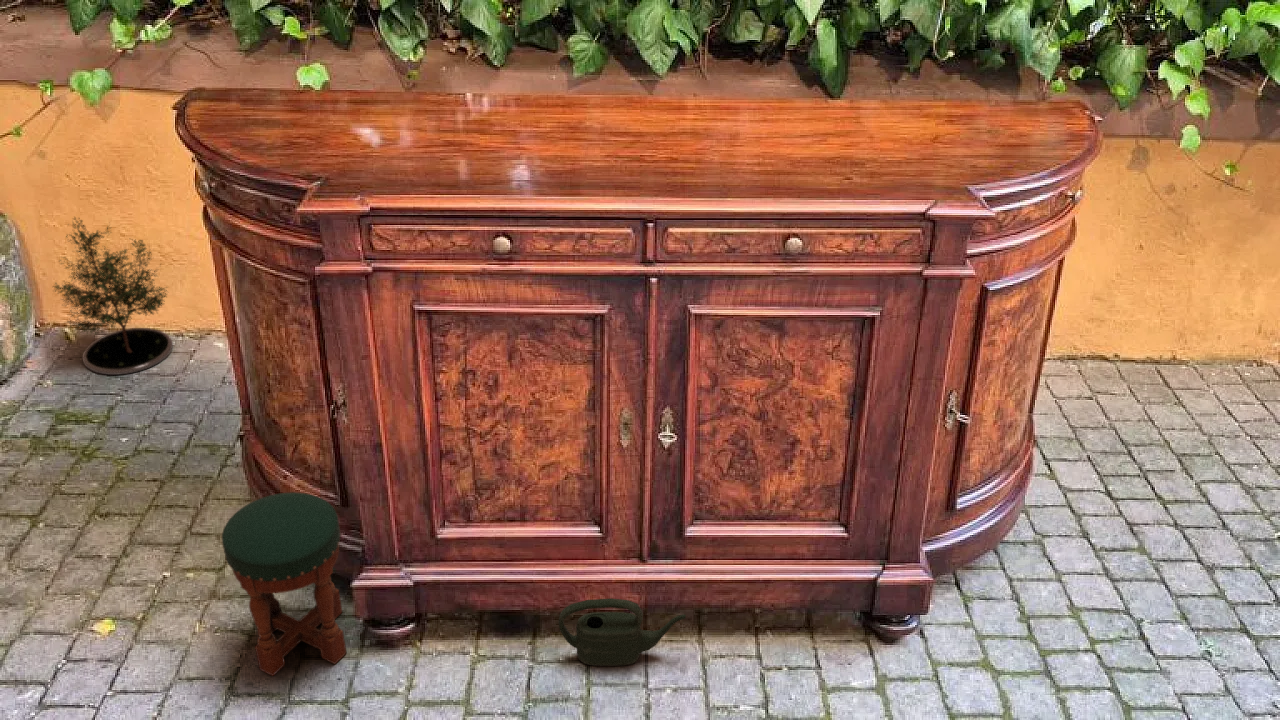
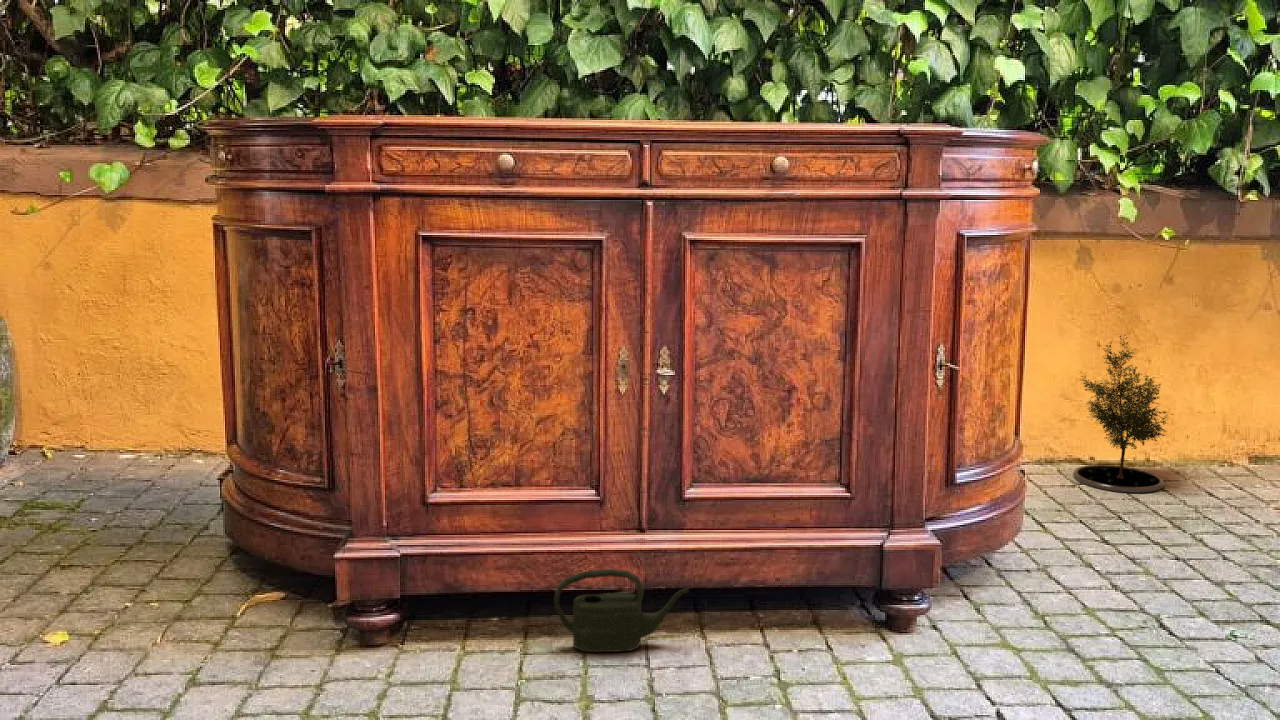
potted tree: present [55,218,173,375] -> present [1073,334,1167,493]
stool: present [222,492,346,676] -> none [201,469,326,666]

